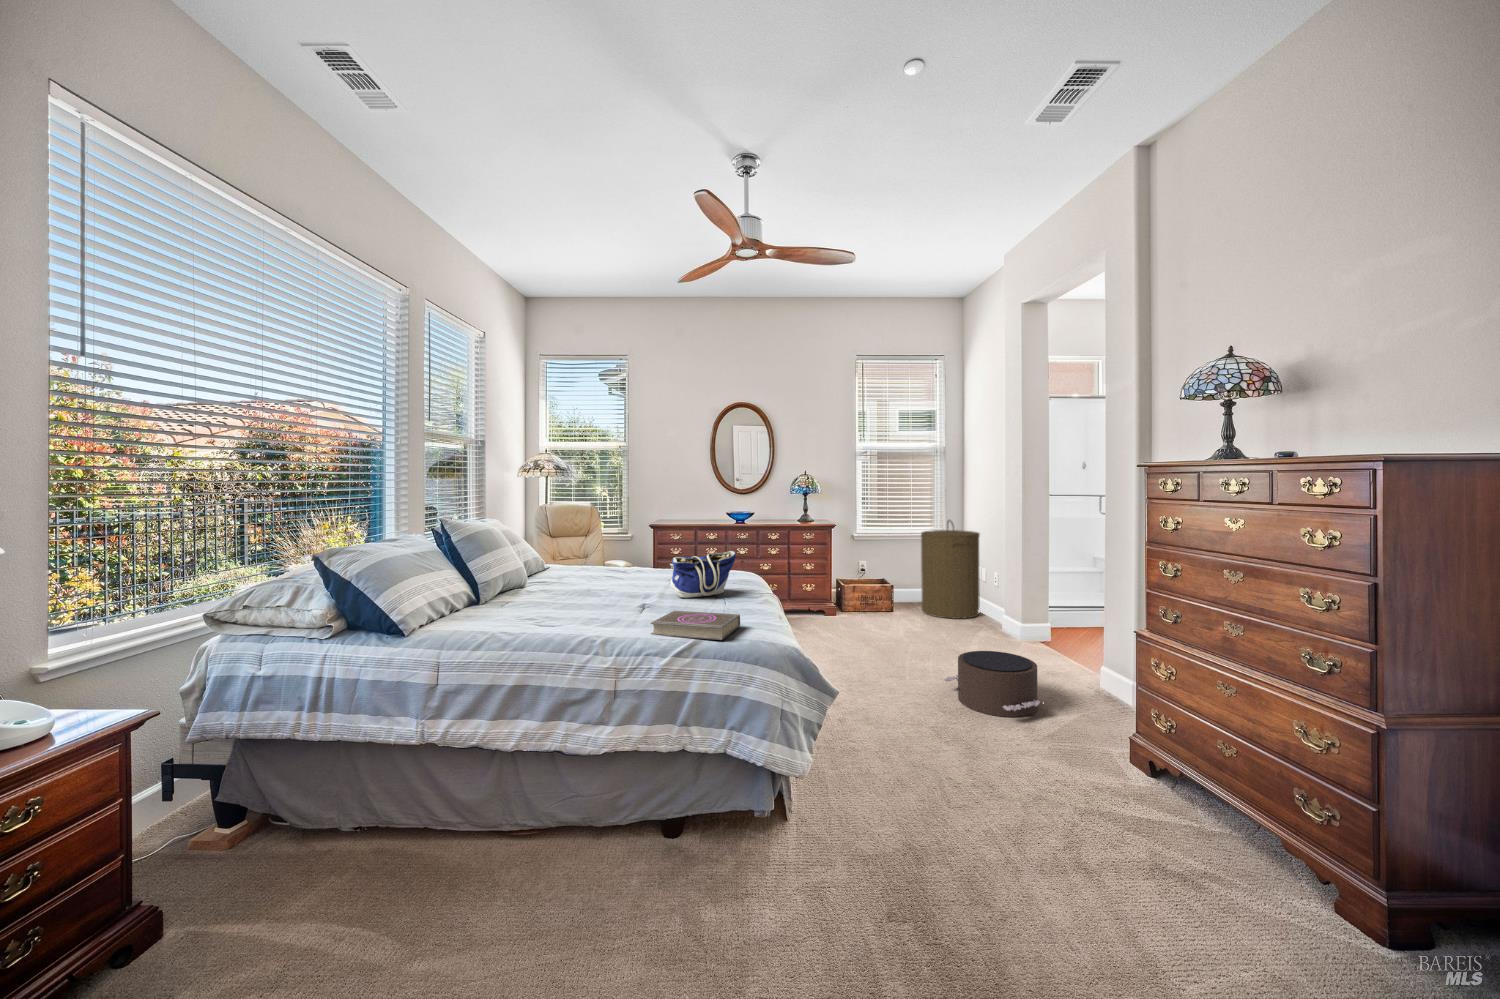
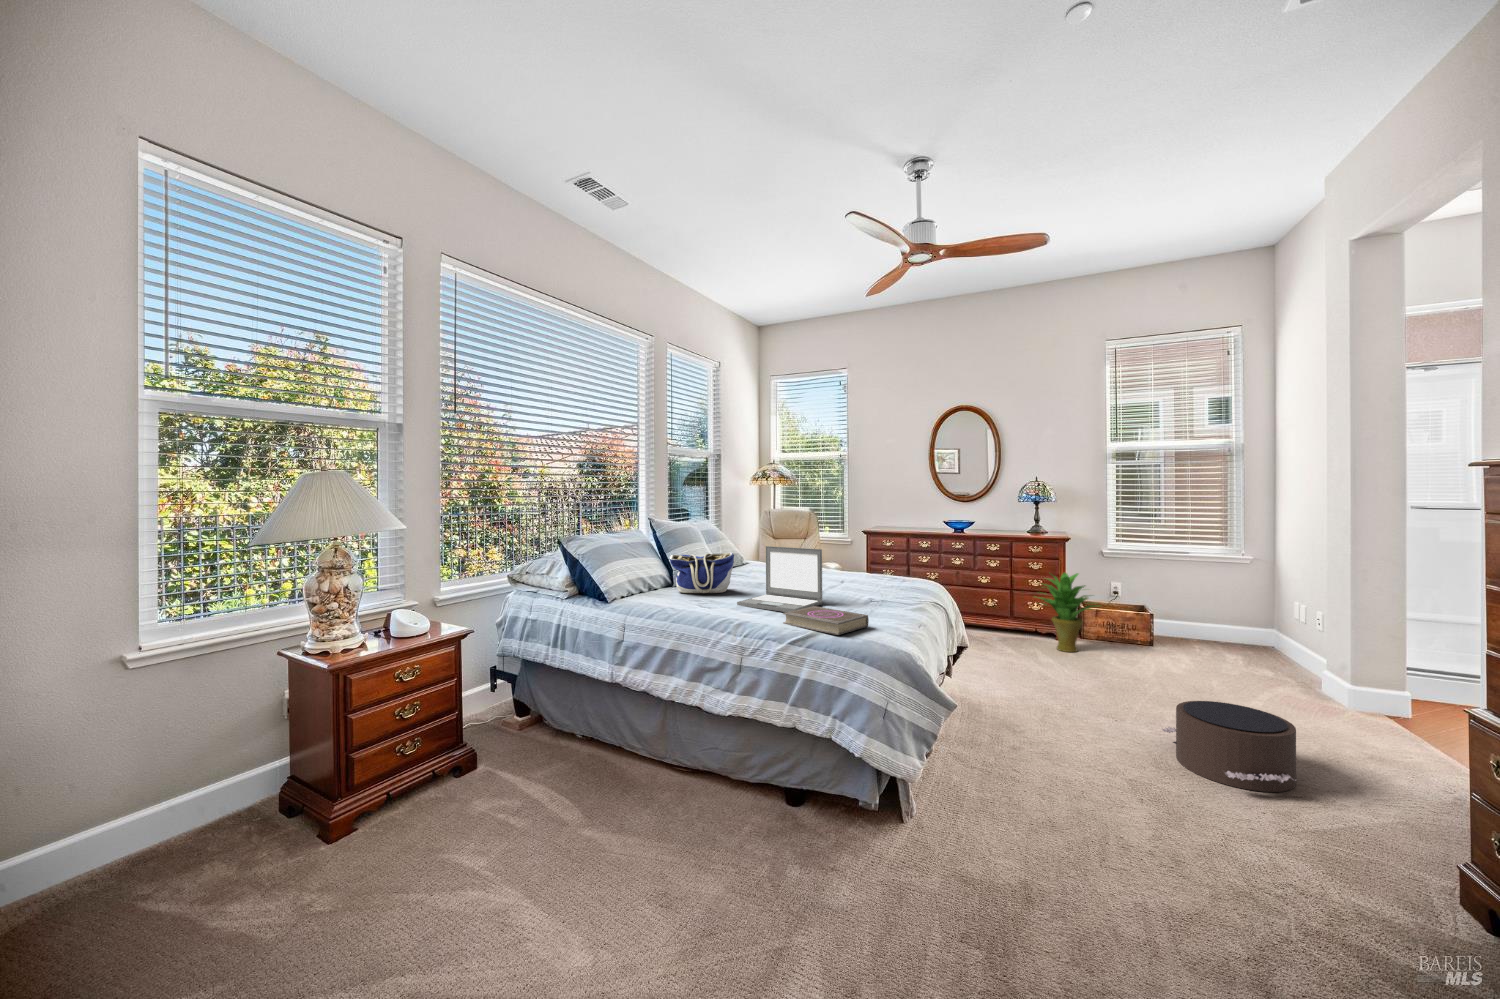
laundry hamper: present [921,520,980,619] -> none [1196,538,1291,669]
laptop: none [578,548,672,621] -> present [737,546,823,612]
tote bag: present [670,551,736,598] -> present [669,552,734,593]
potted plant: none [810,555,862,623] -> present [1035,573,1097,652]

